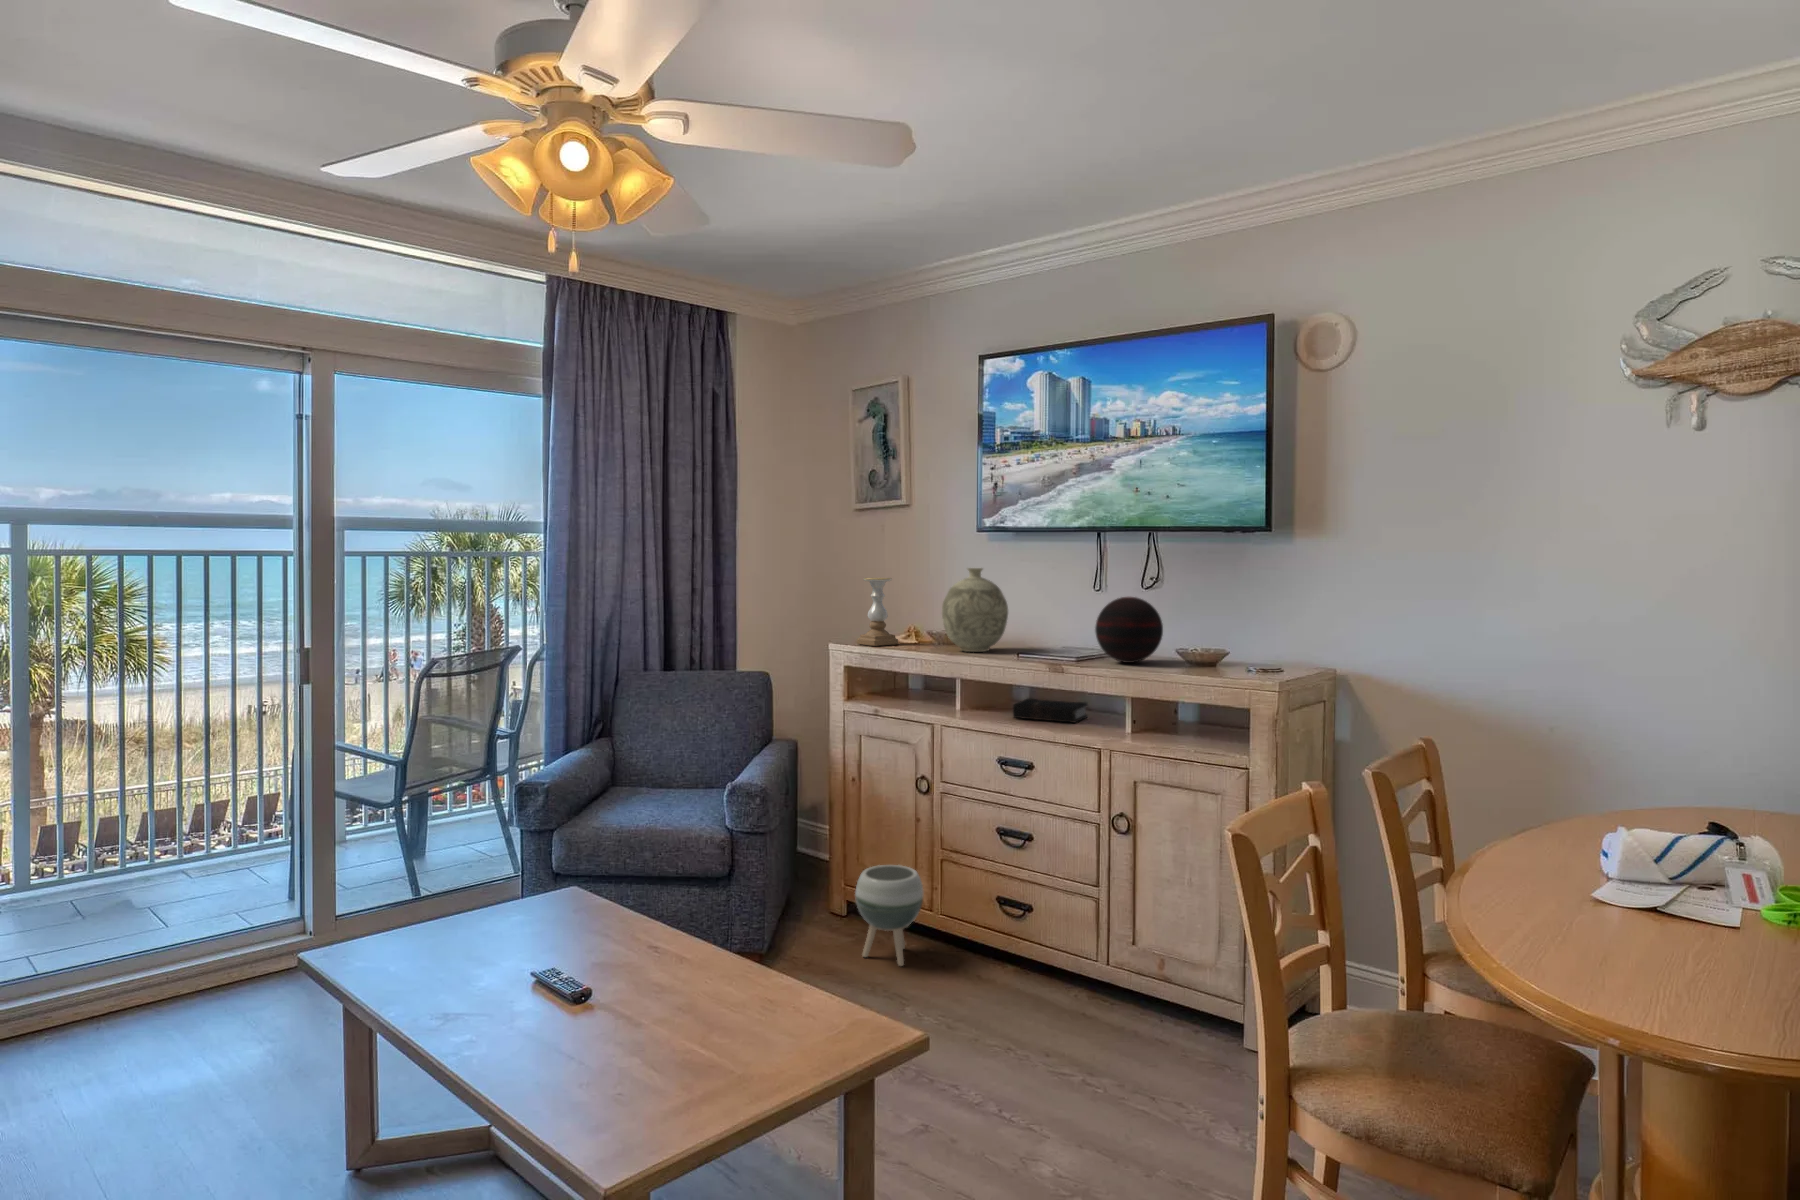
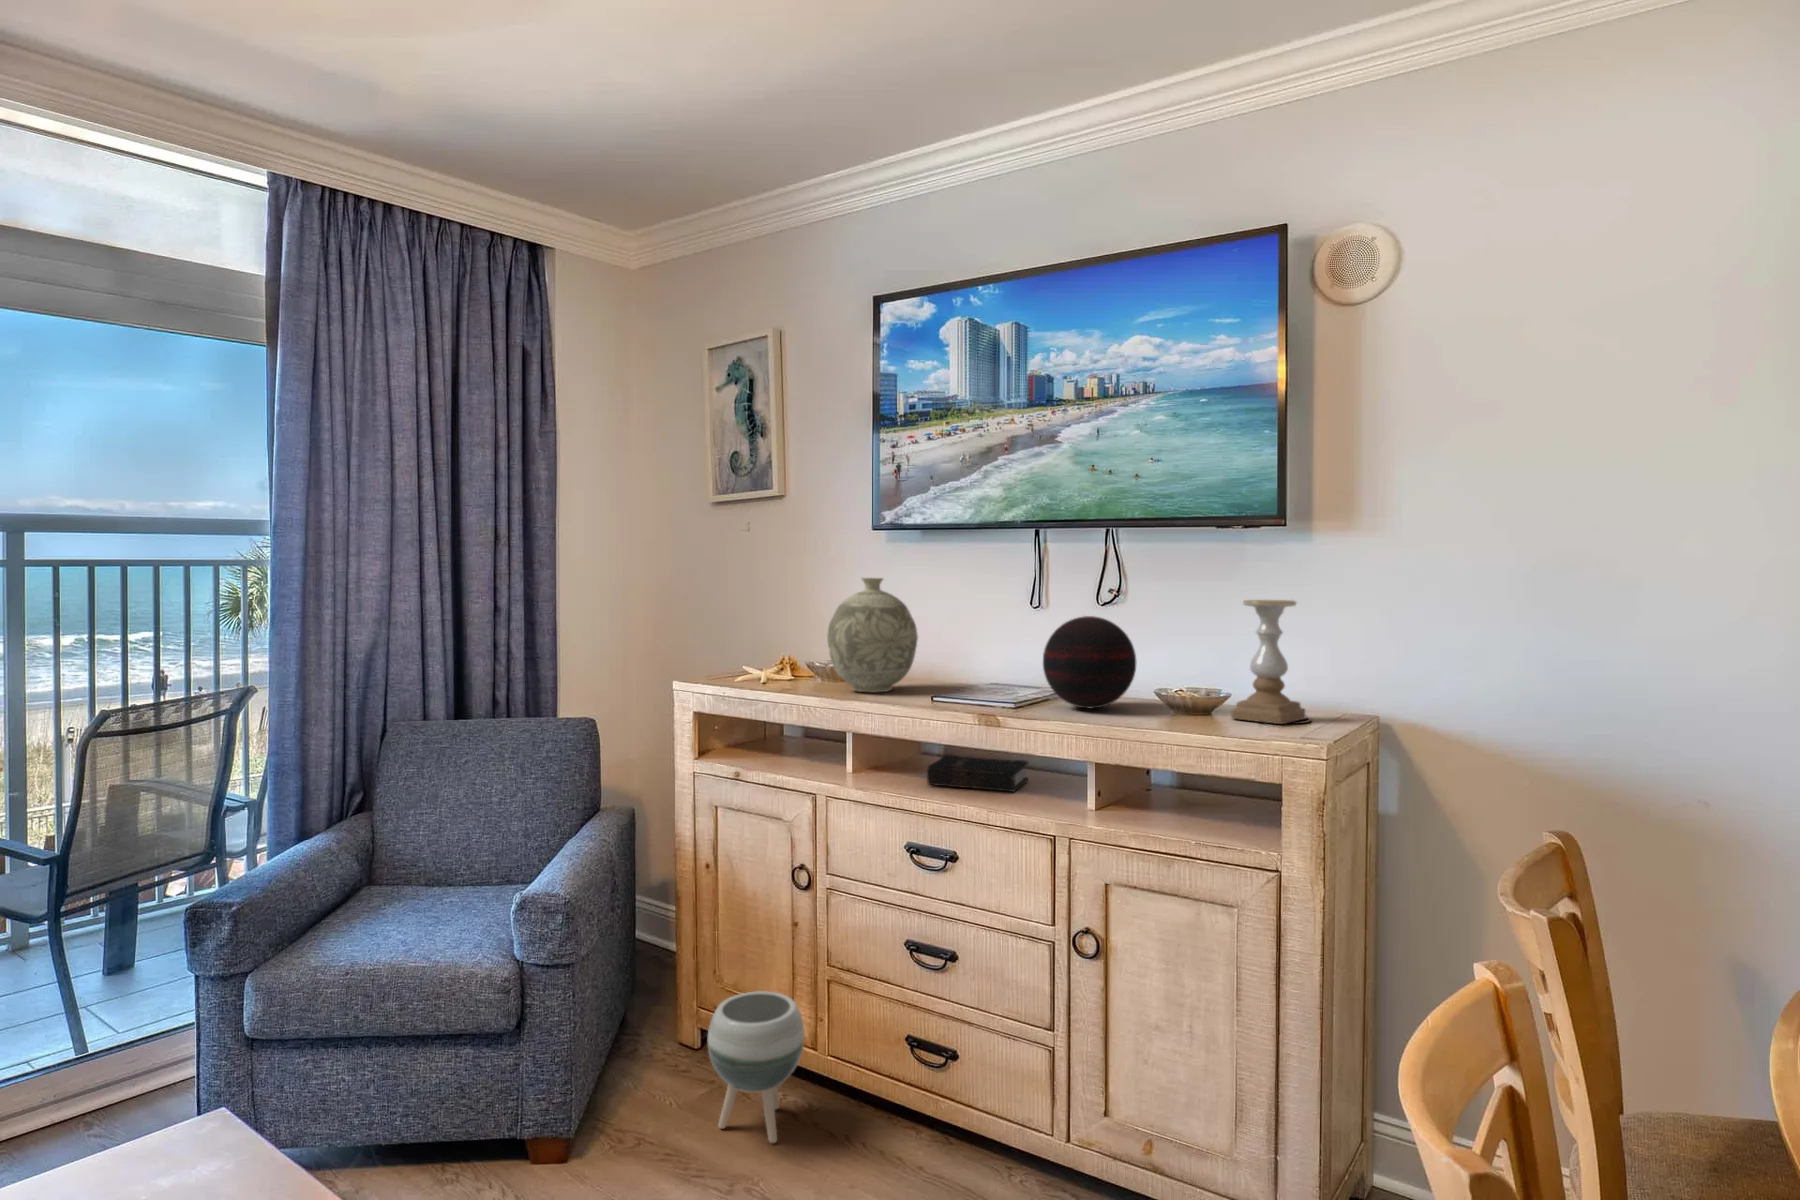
candle holder: present [857,578,898,646] -> present [1231,600,1305,724]

